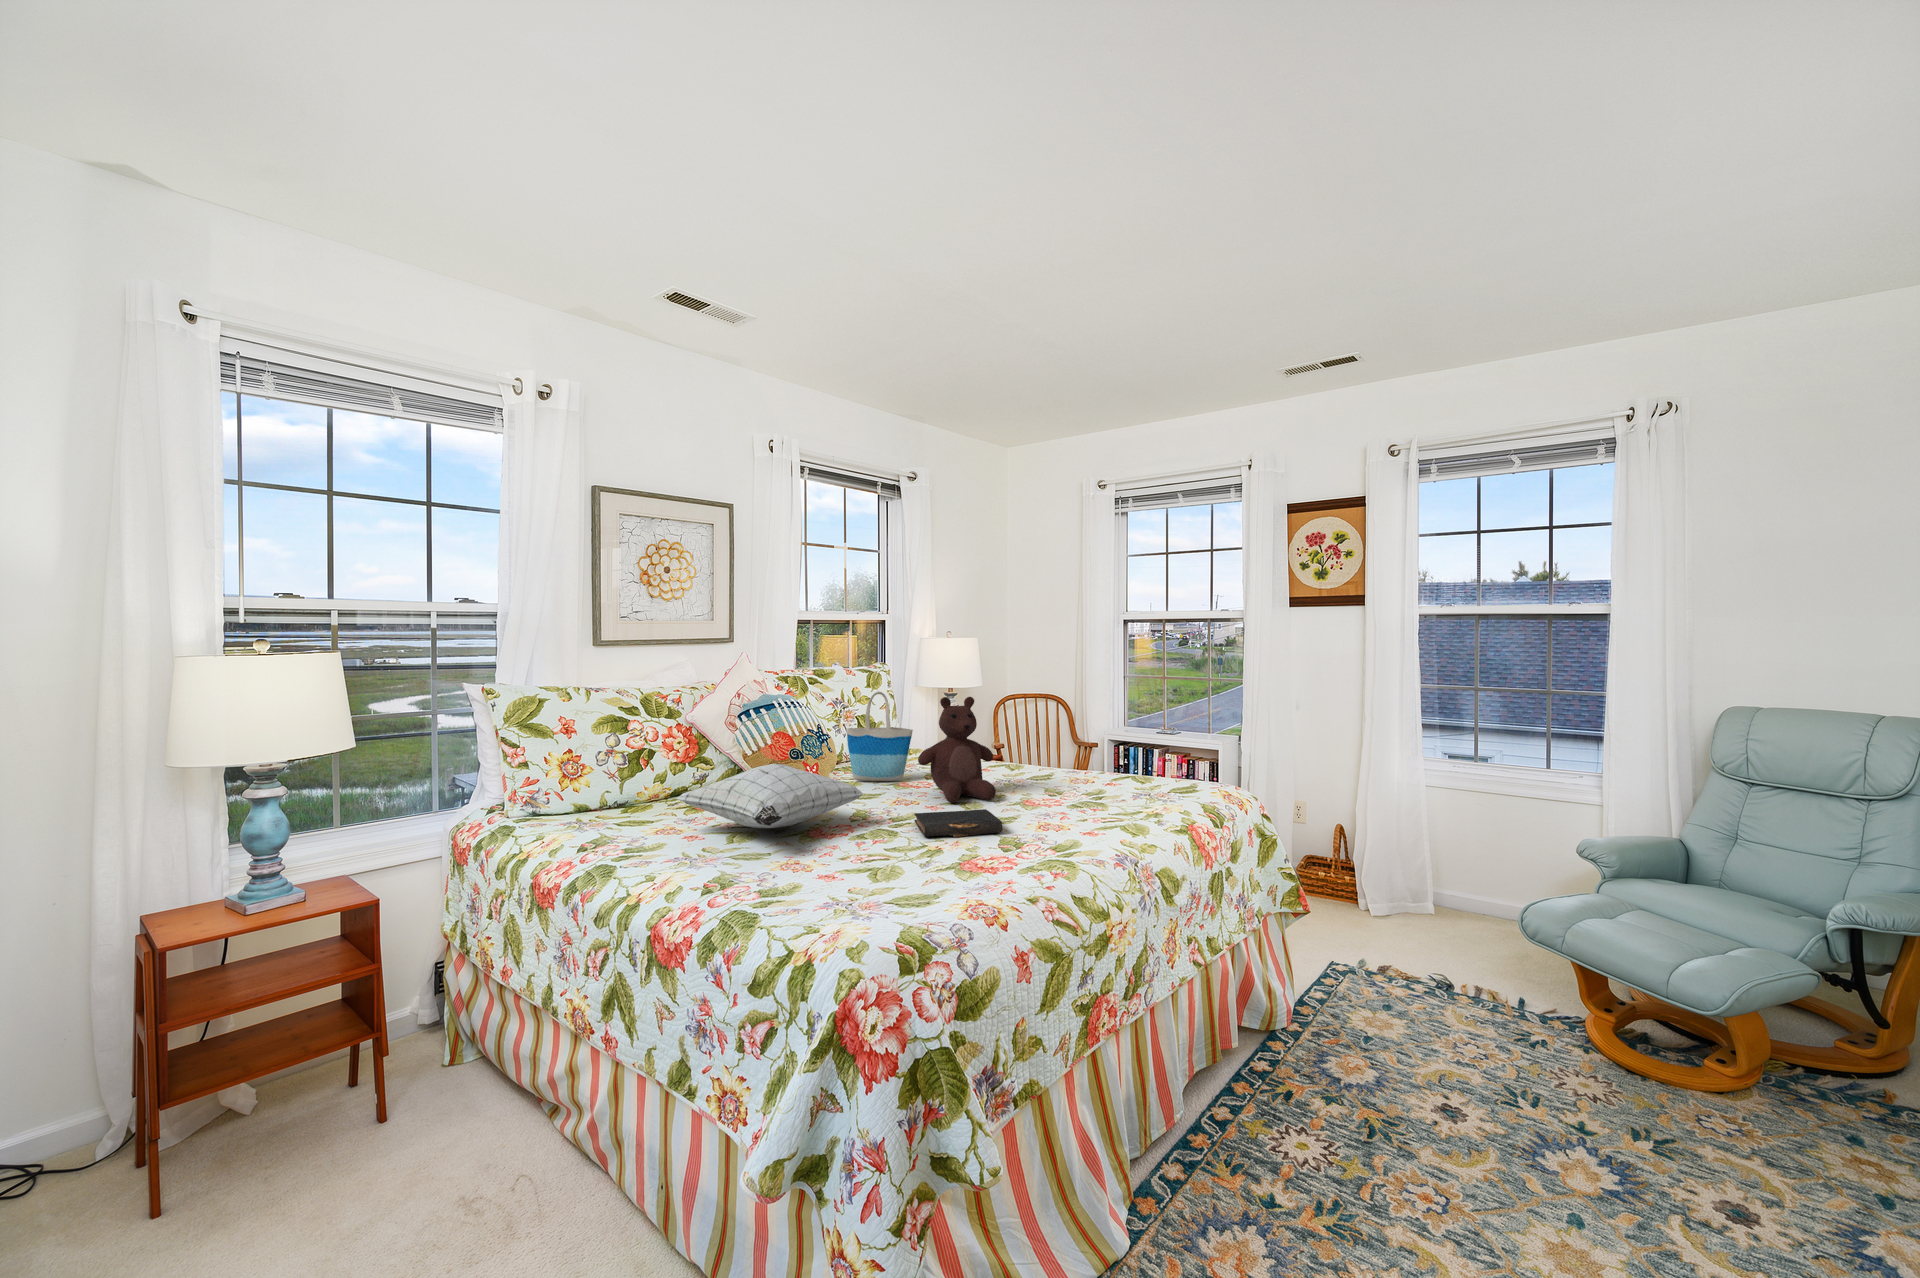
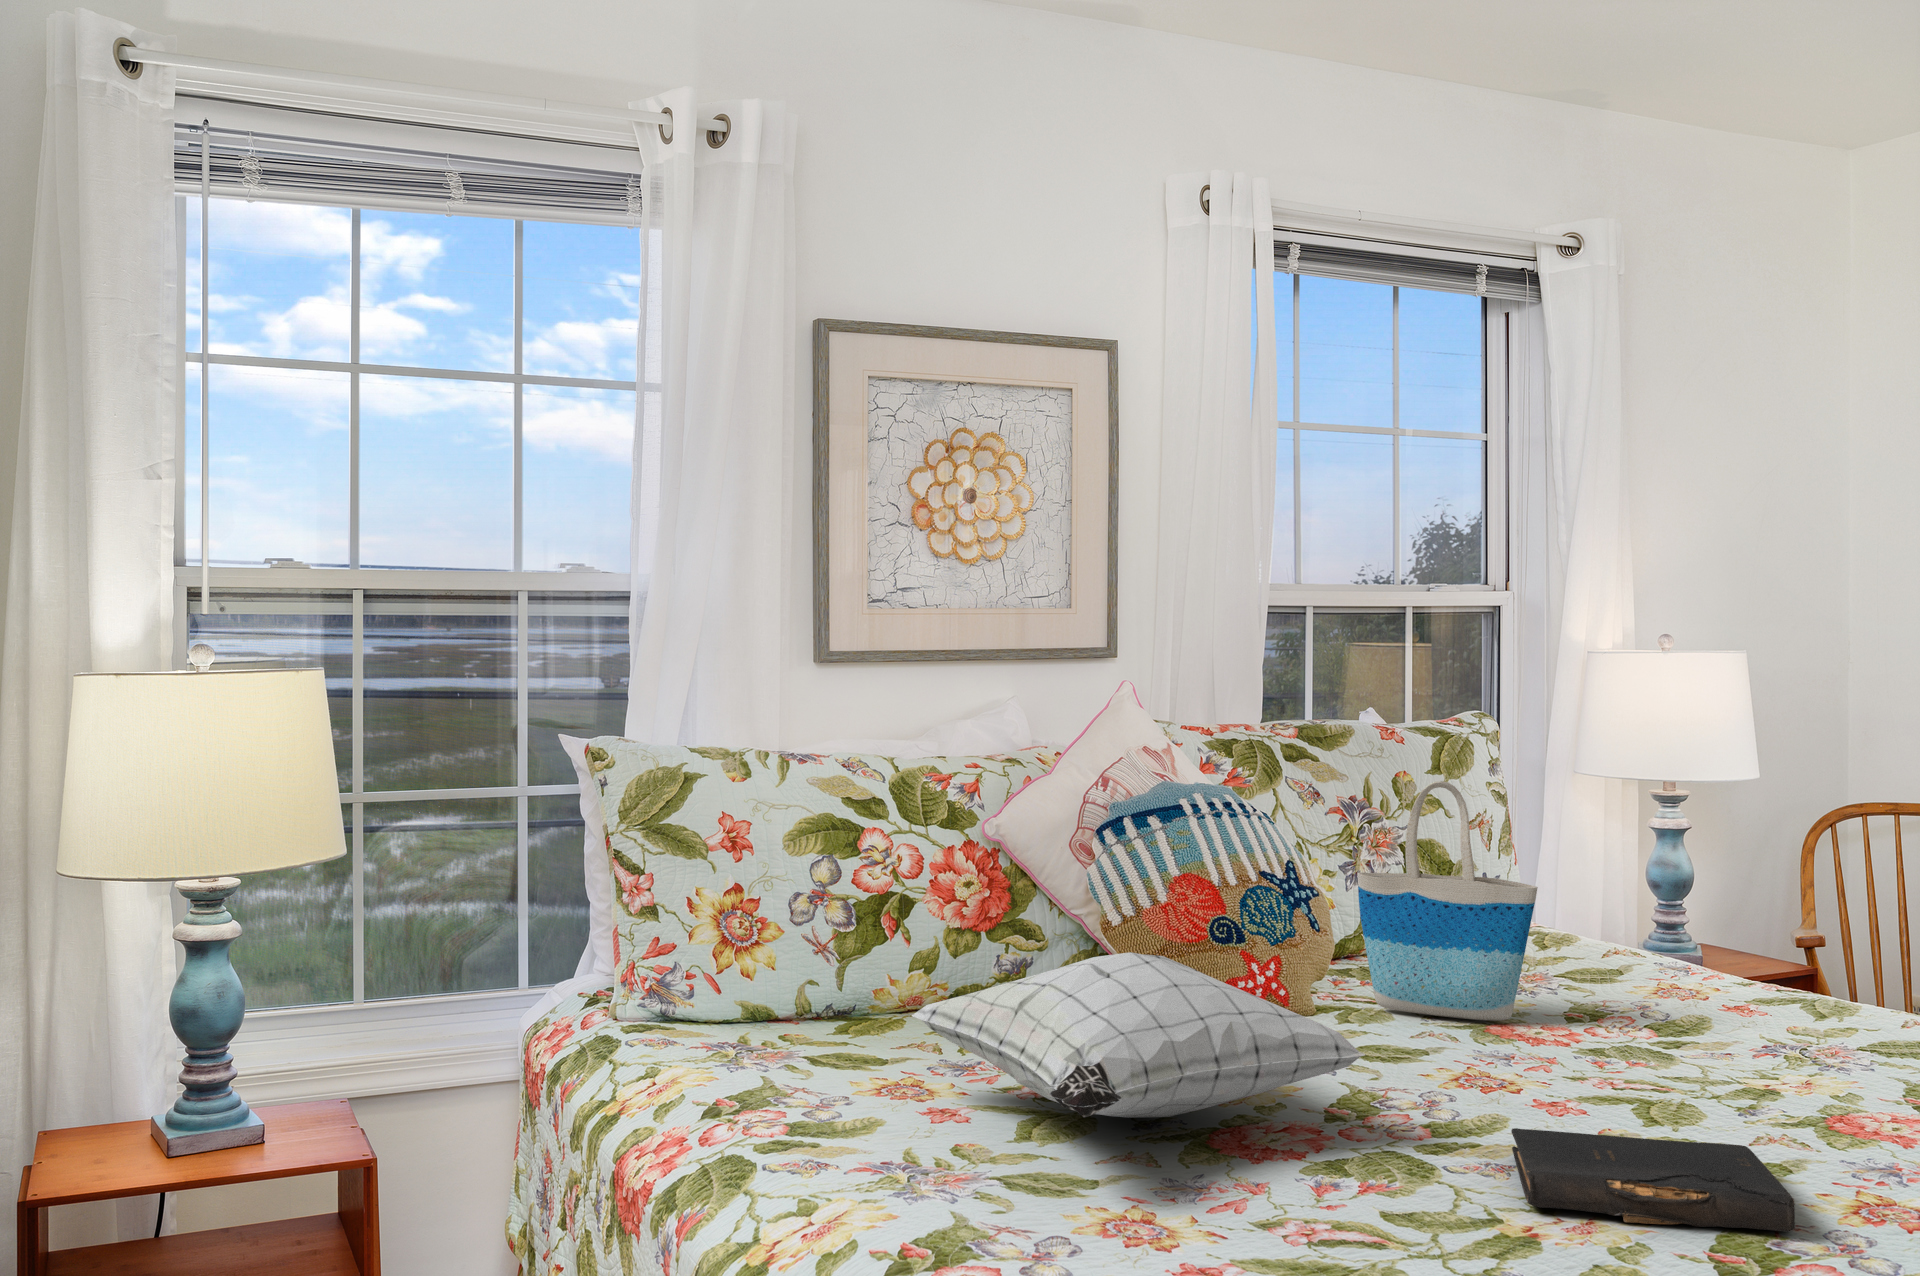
teddy bear: present [918,697,996,803] -> none [1542,801,1790,1113]

